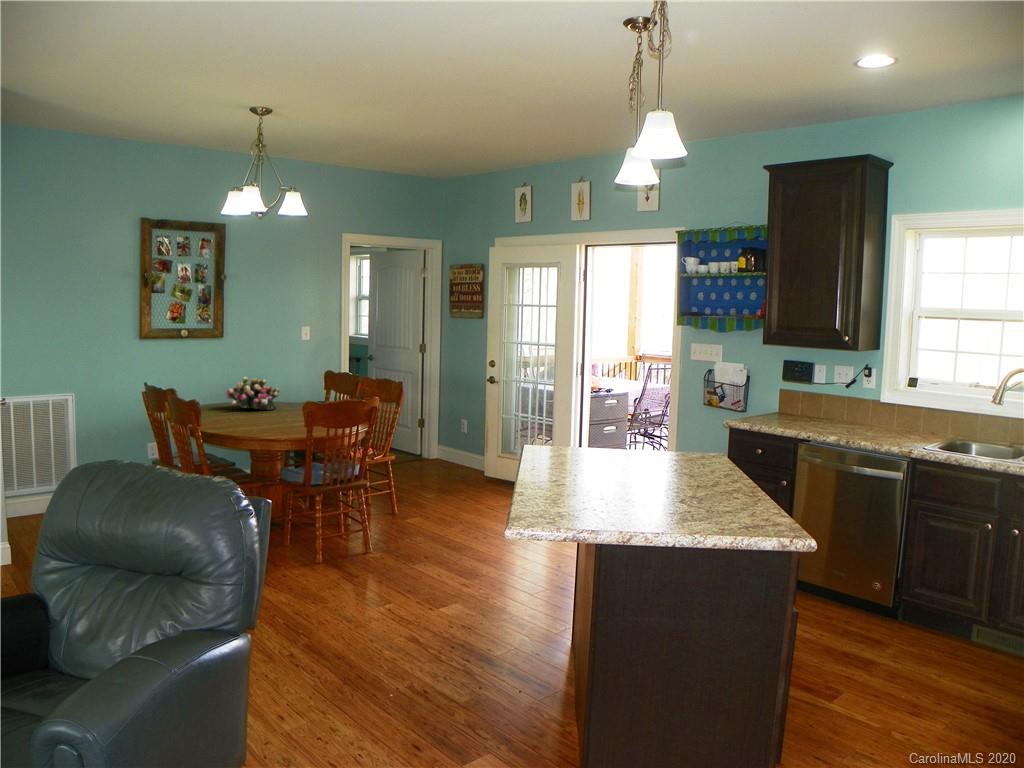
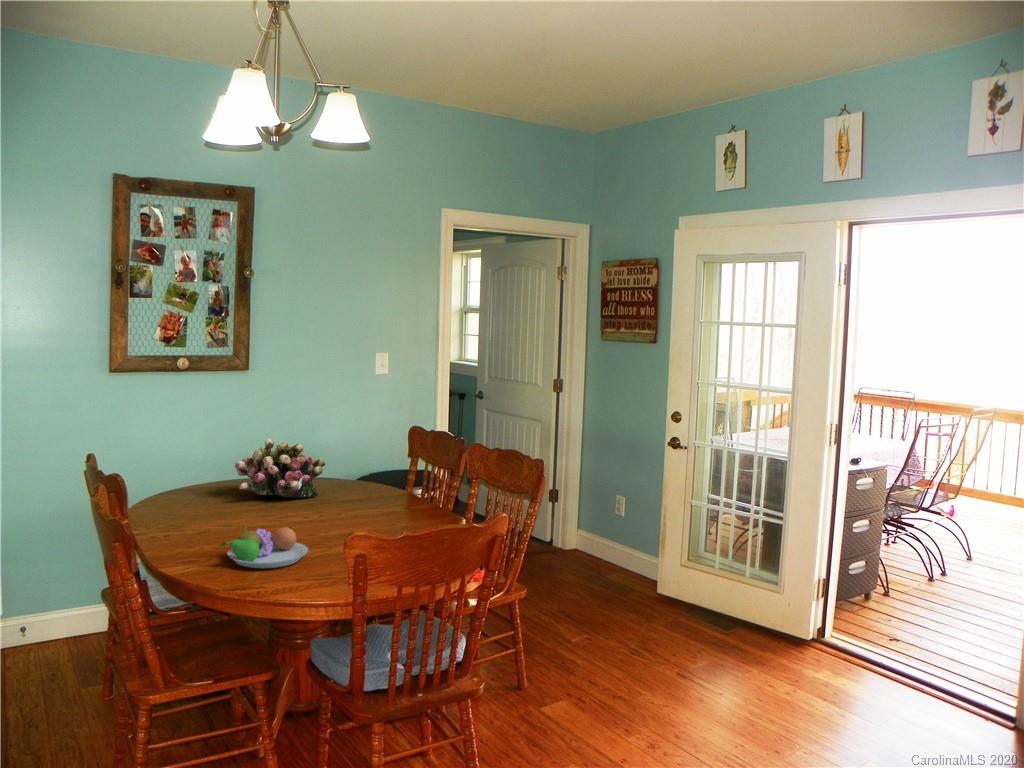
fruit bowl: none [239,413,283,432] -> present [220,526,308,568]

